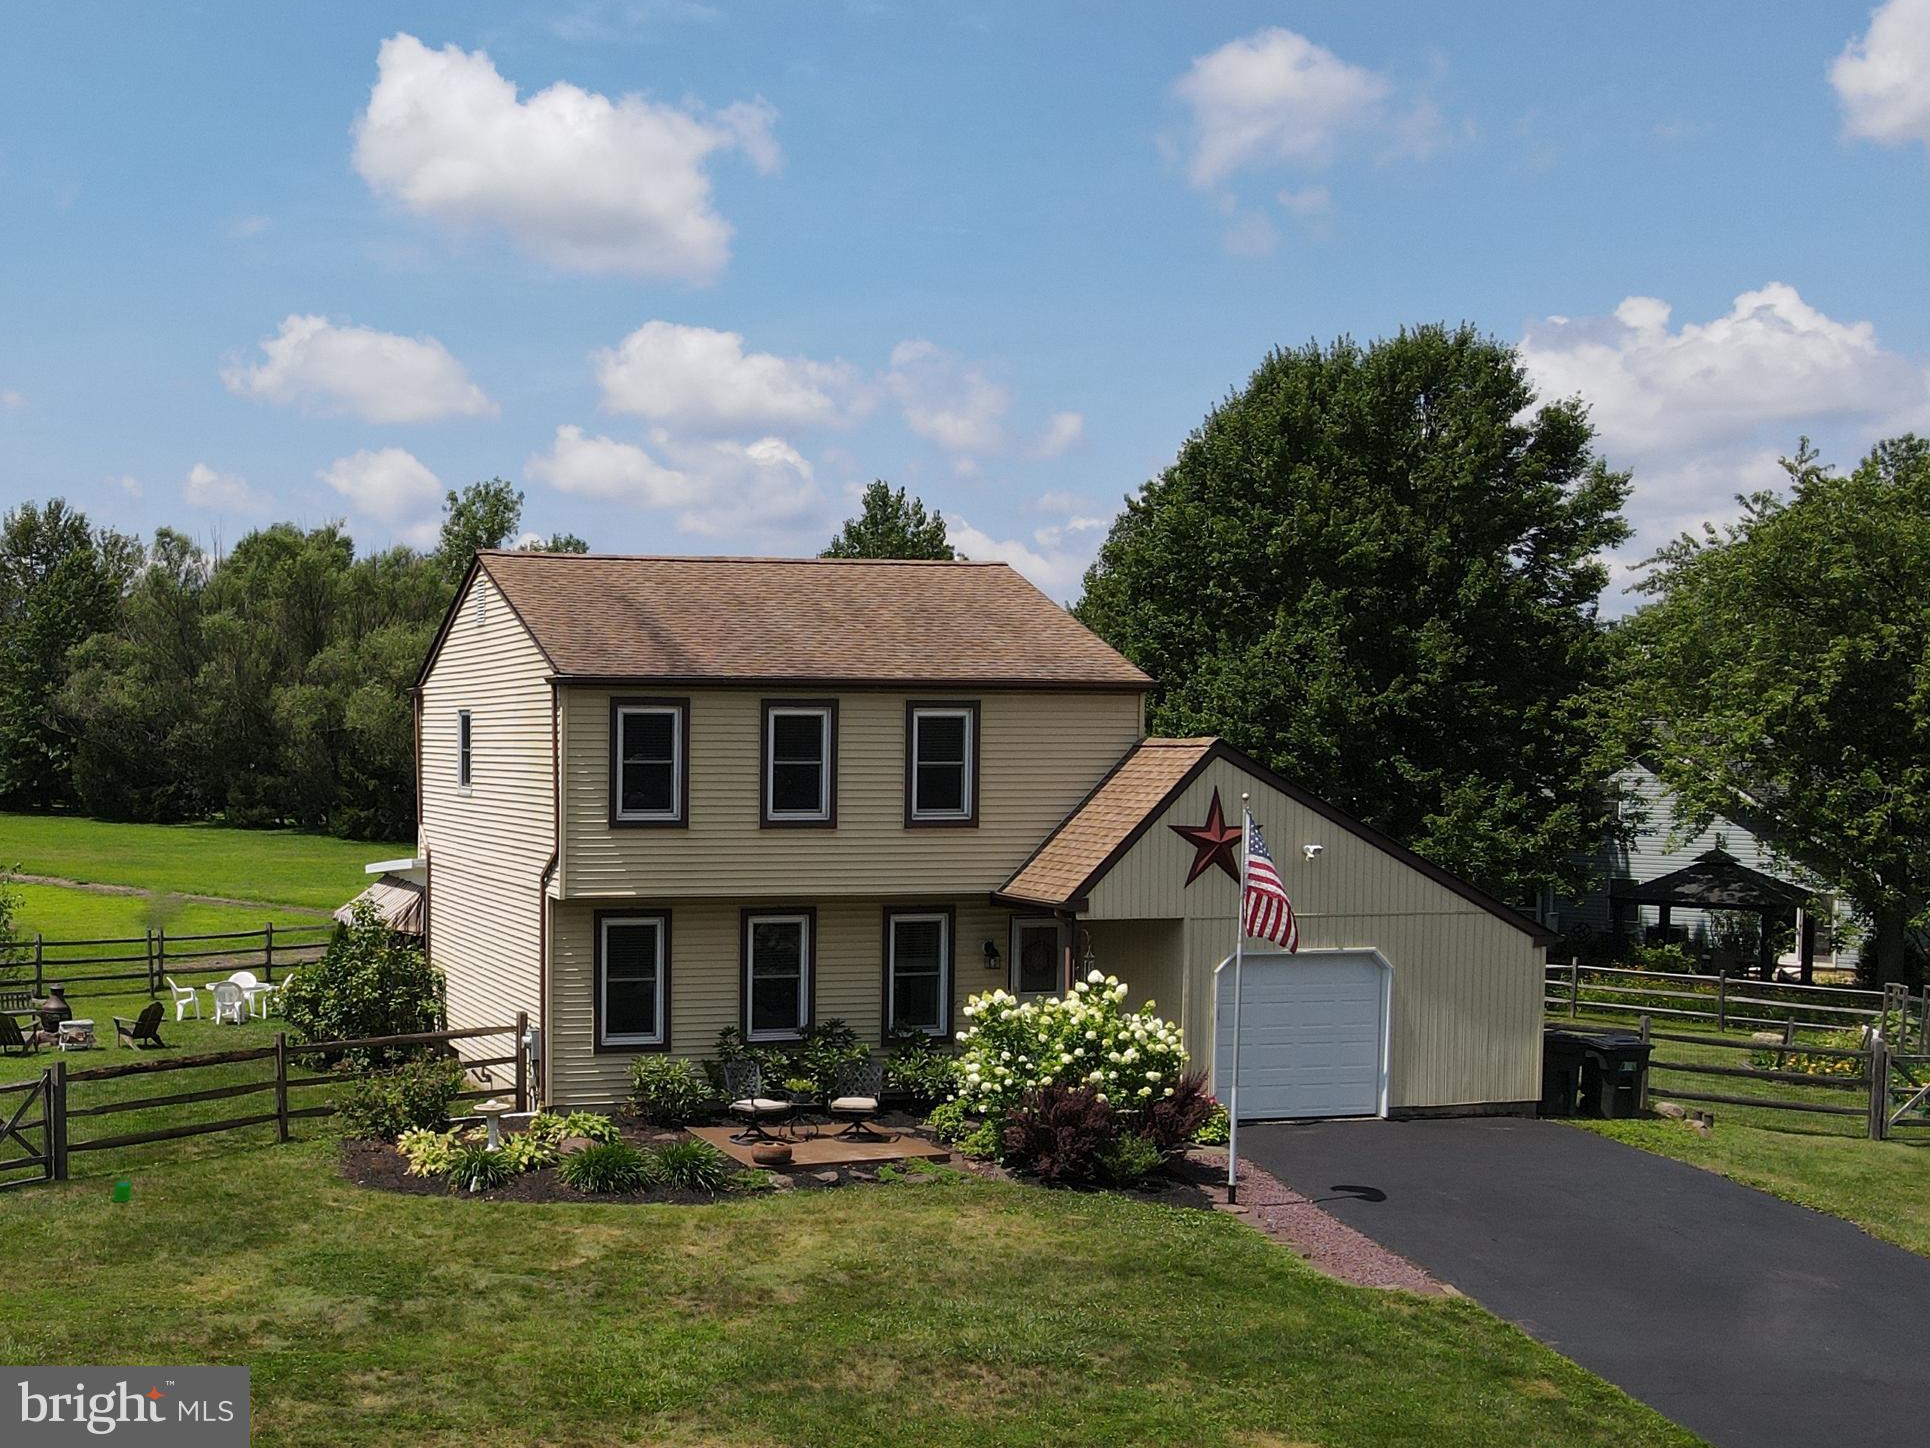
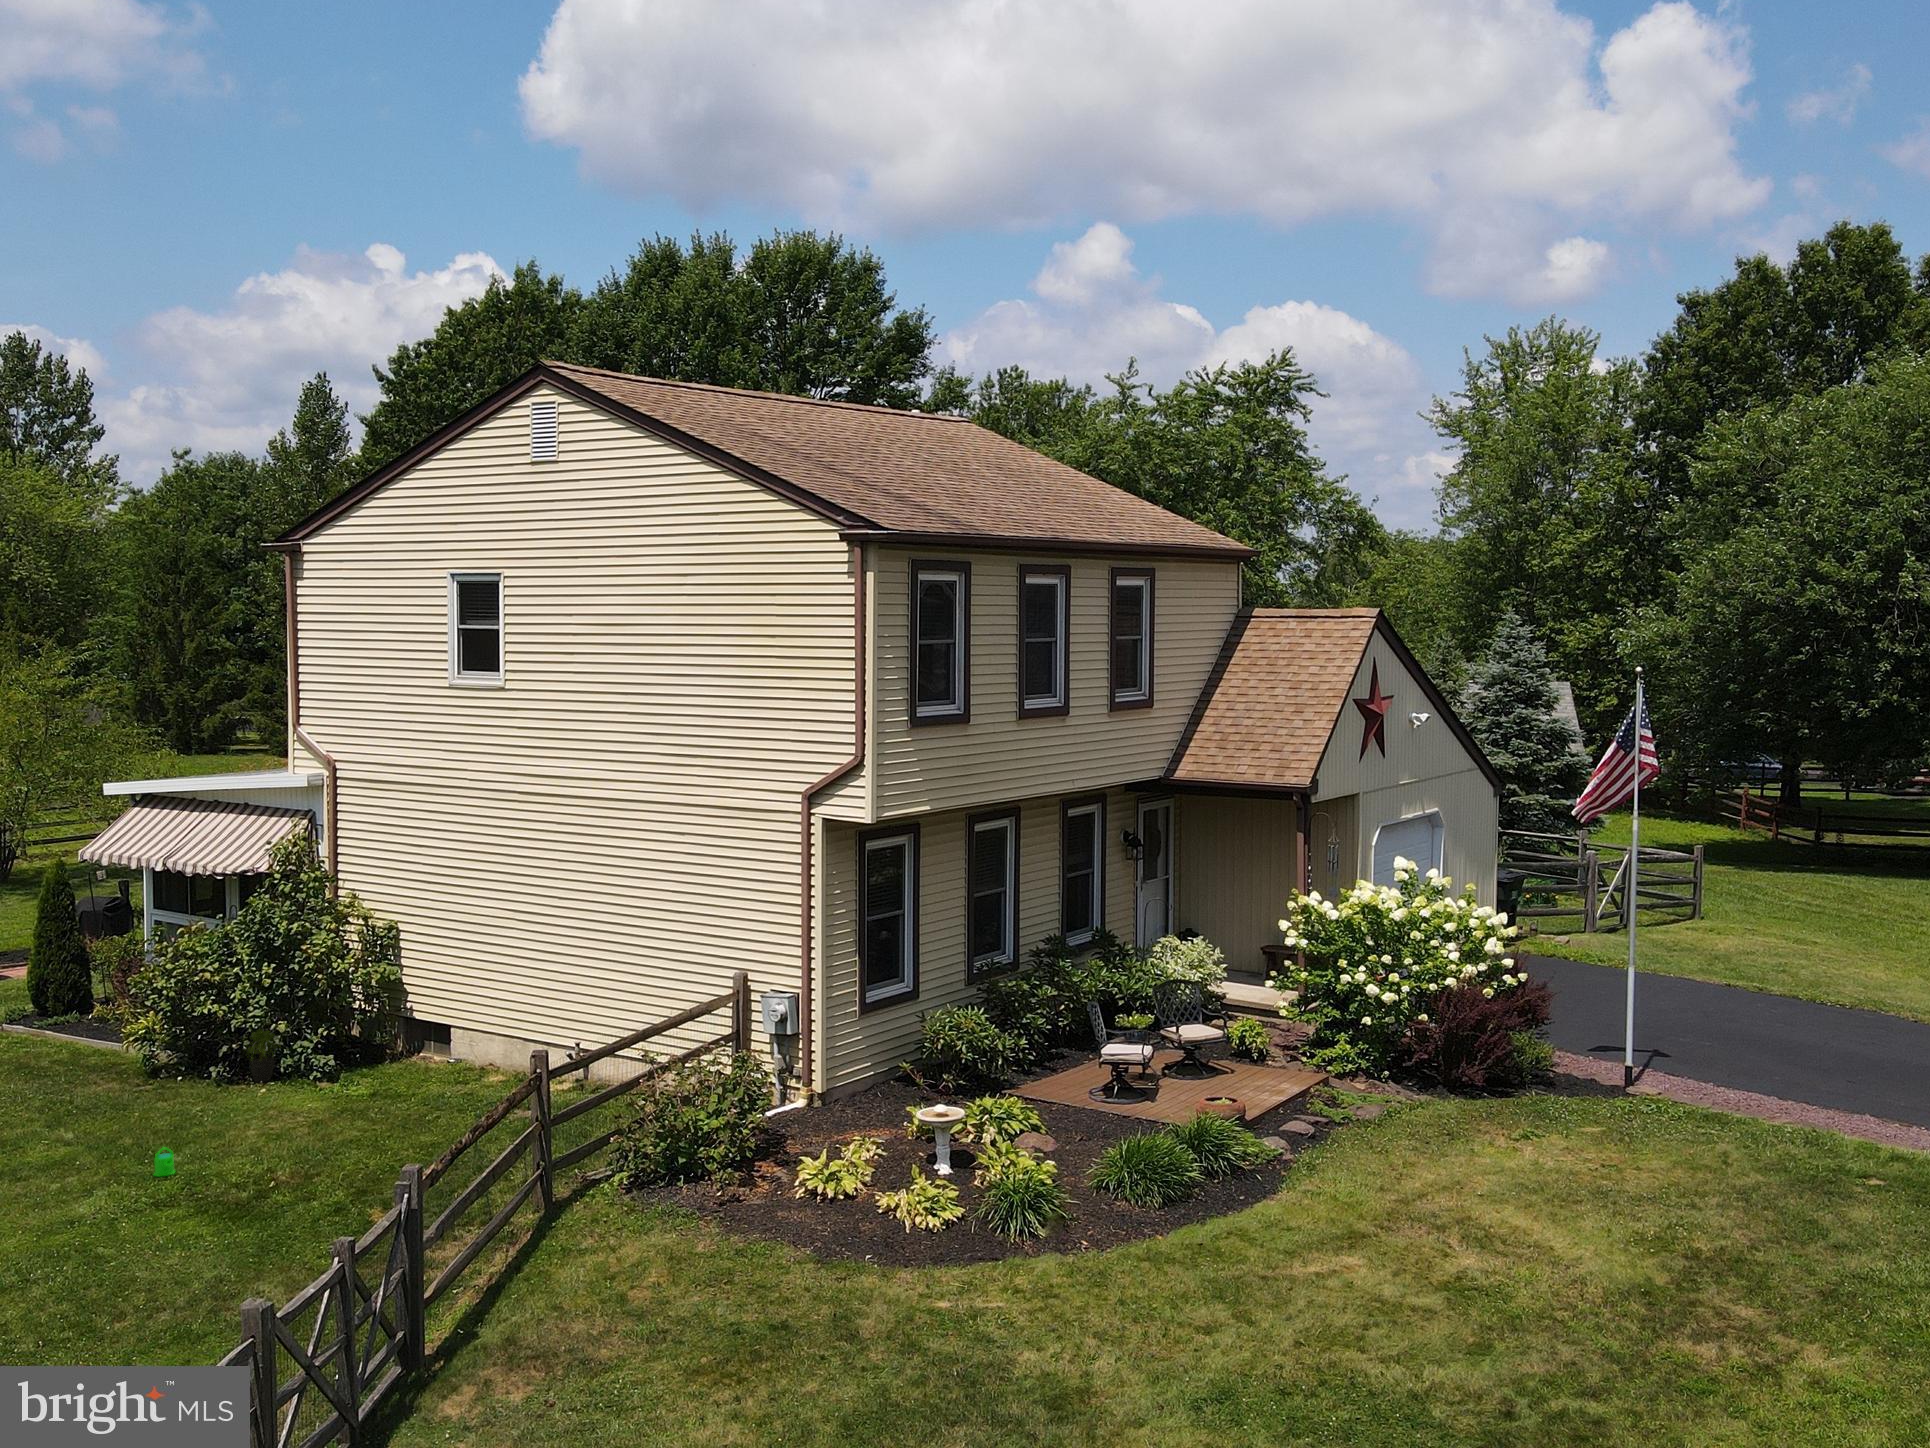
potted plant: none [188,1070,223,1118] -> present [247,1030,276,1082]

